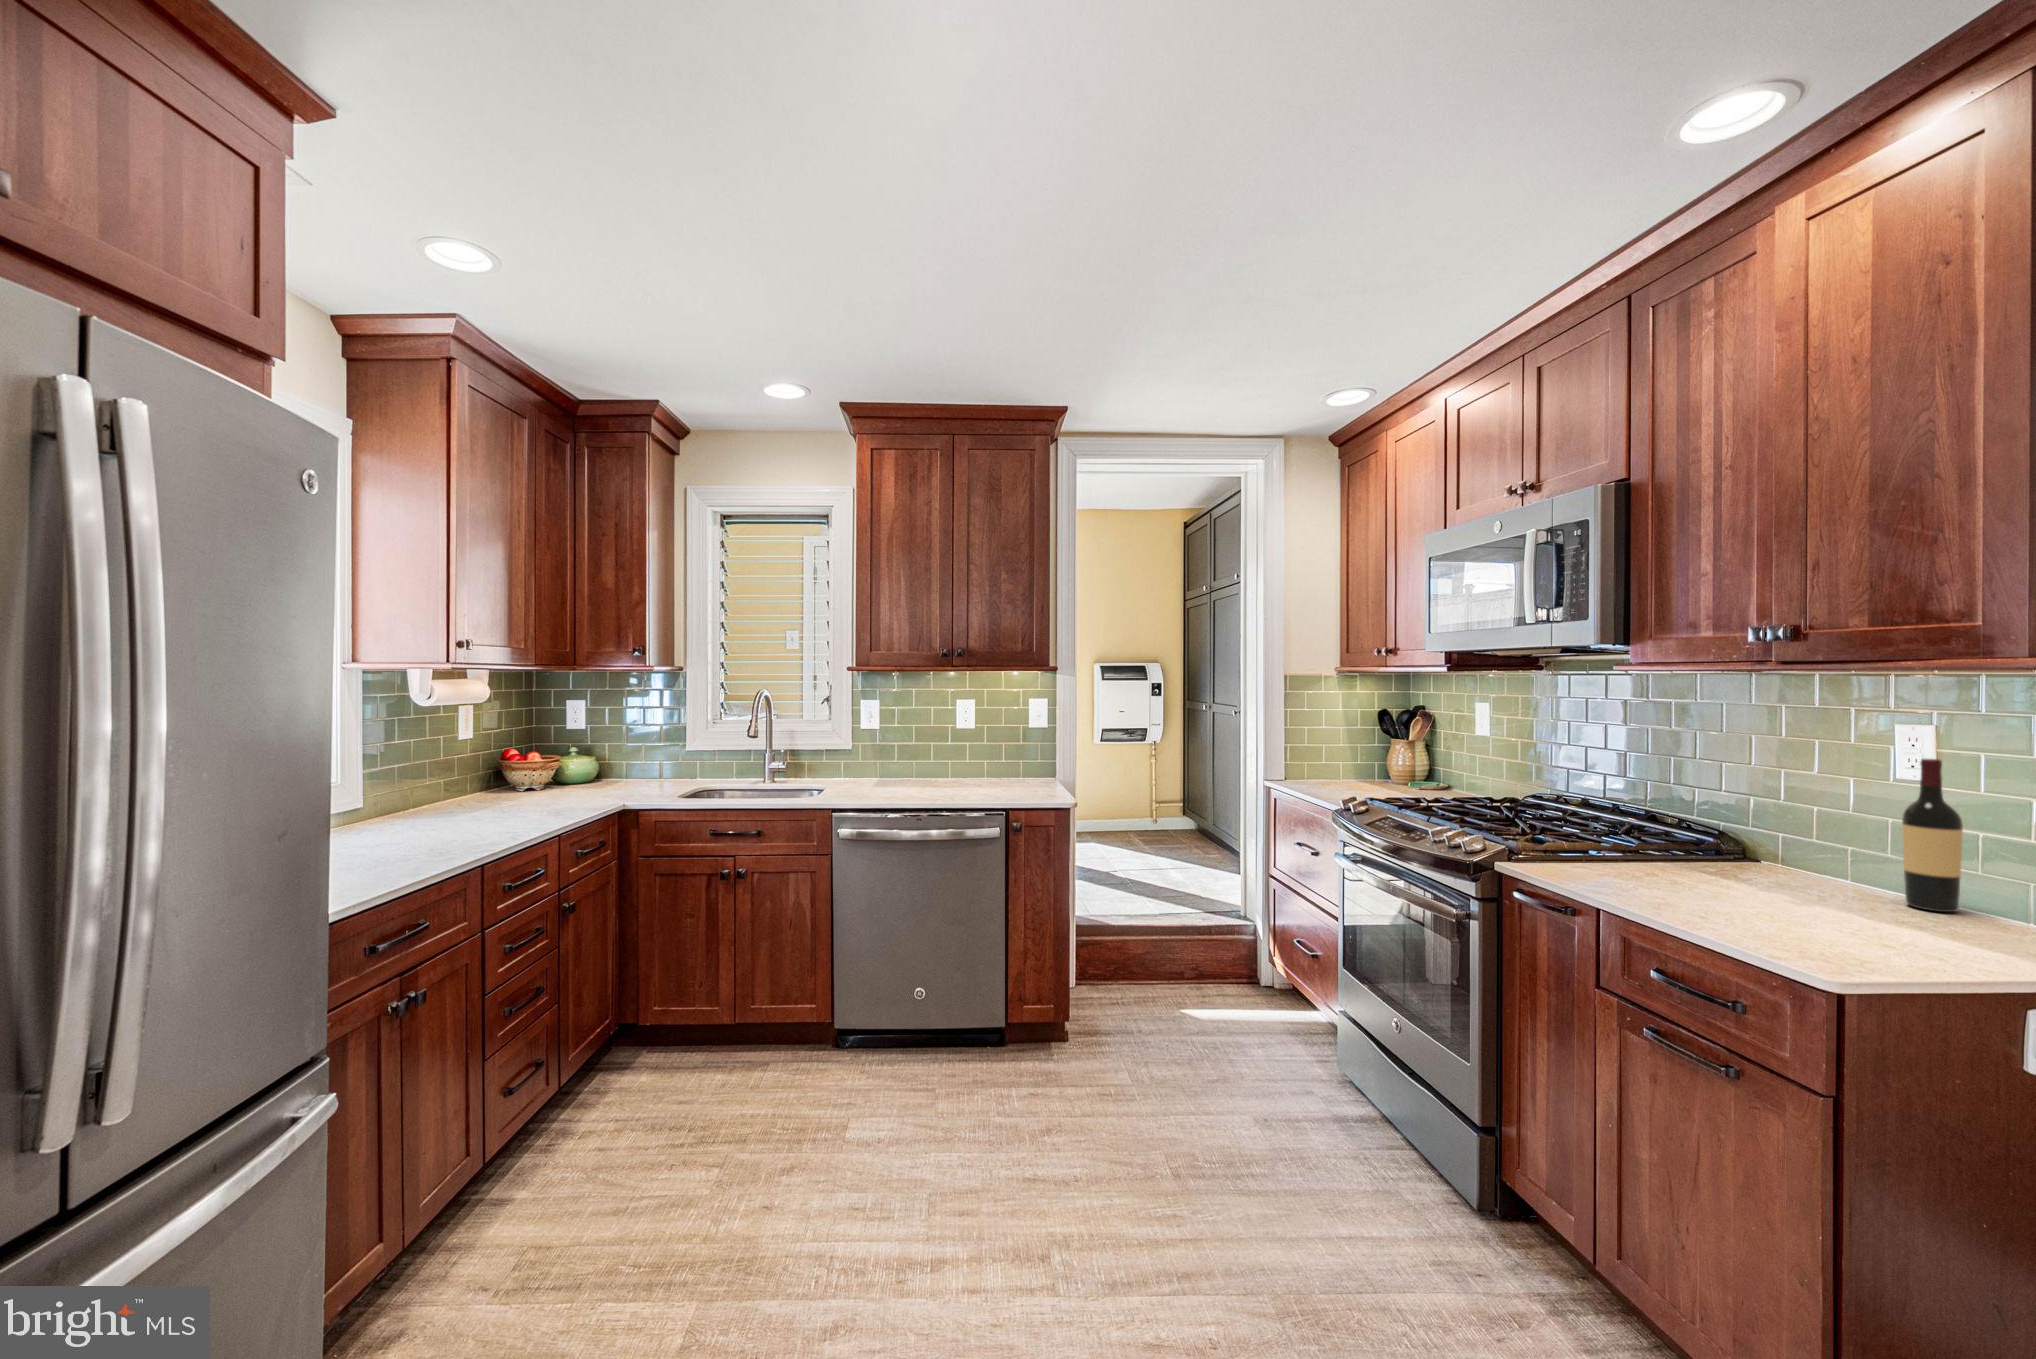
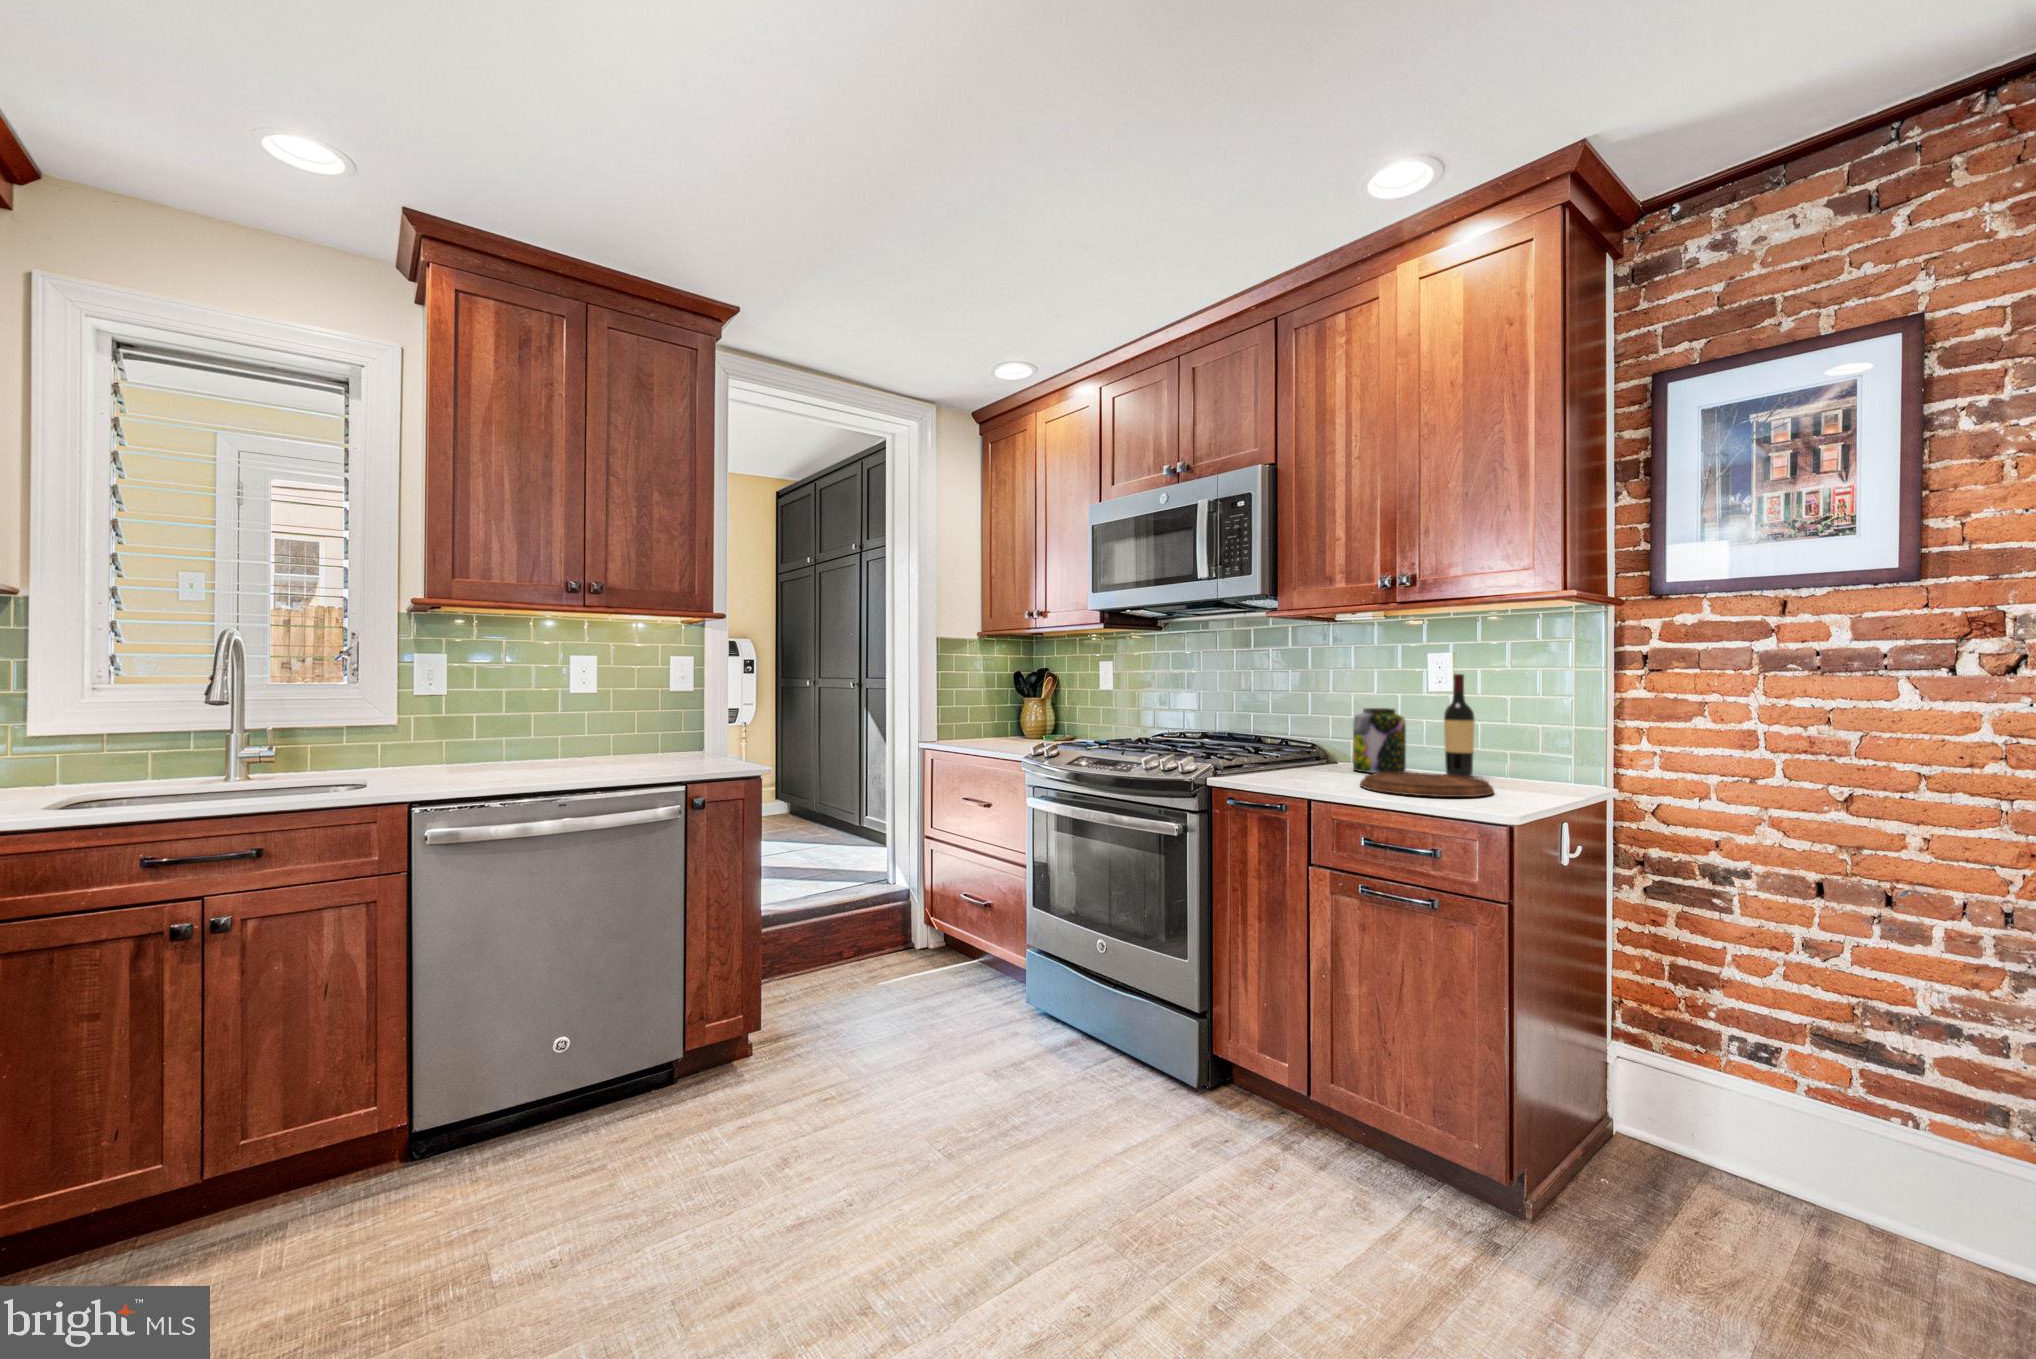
jar: none [1746,794,1836,890] -> present [1353,708,1406,773]
cutting board: none [1699,888,1936,950] -> present [1360,773,1494,797]

